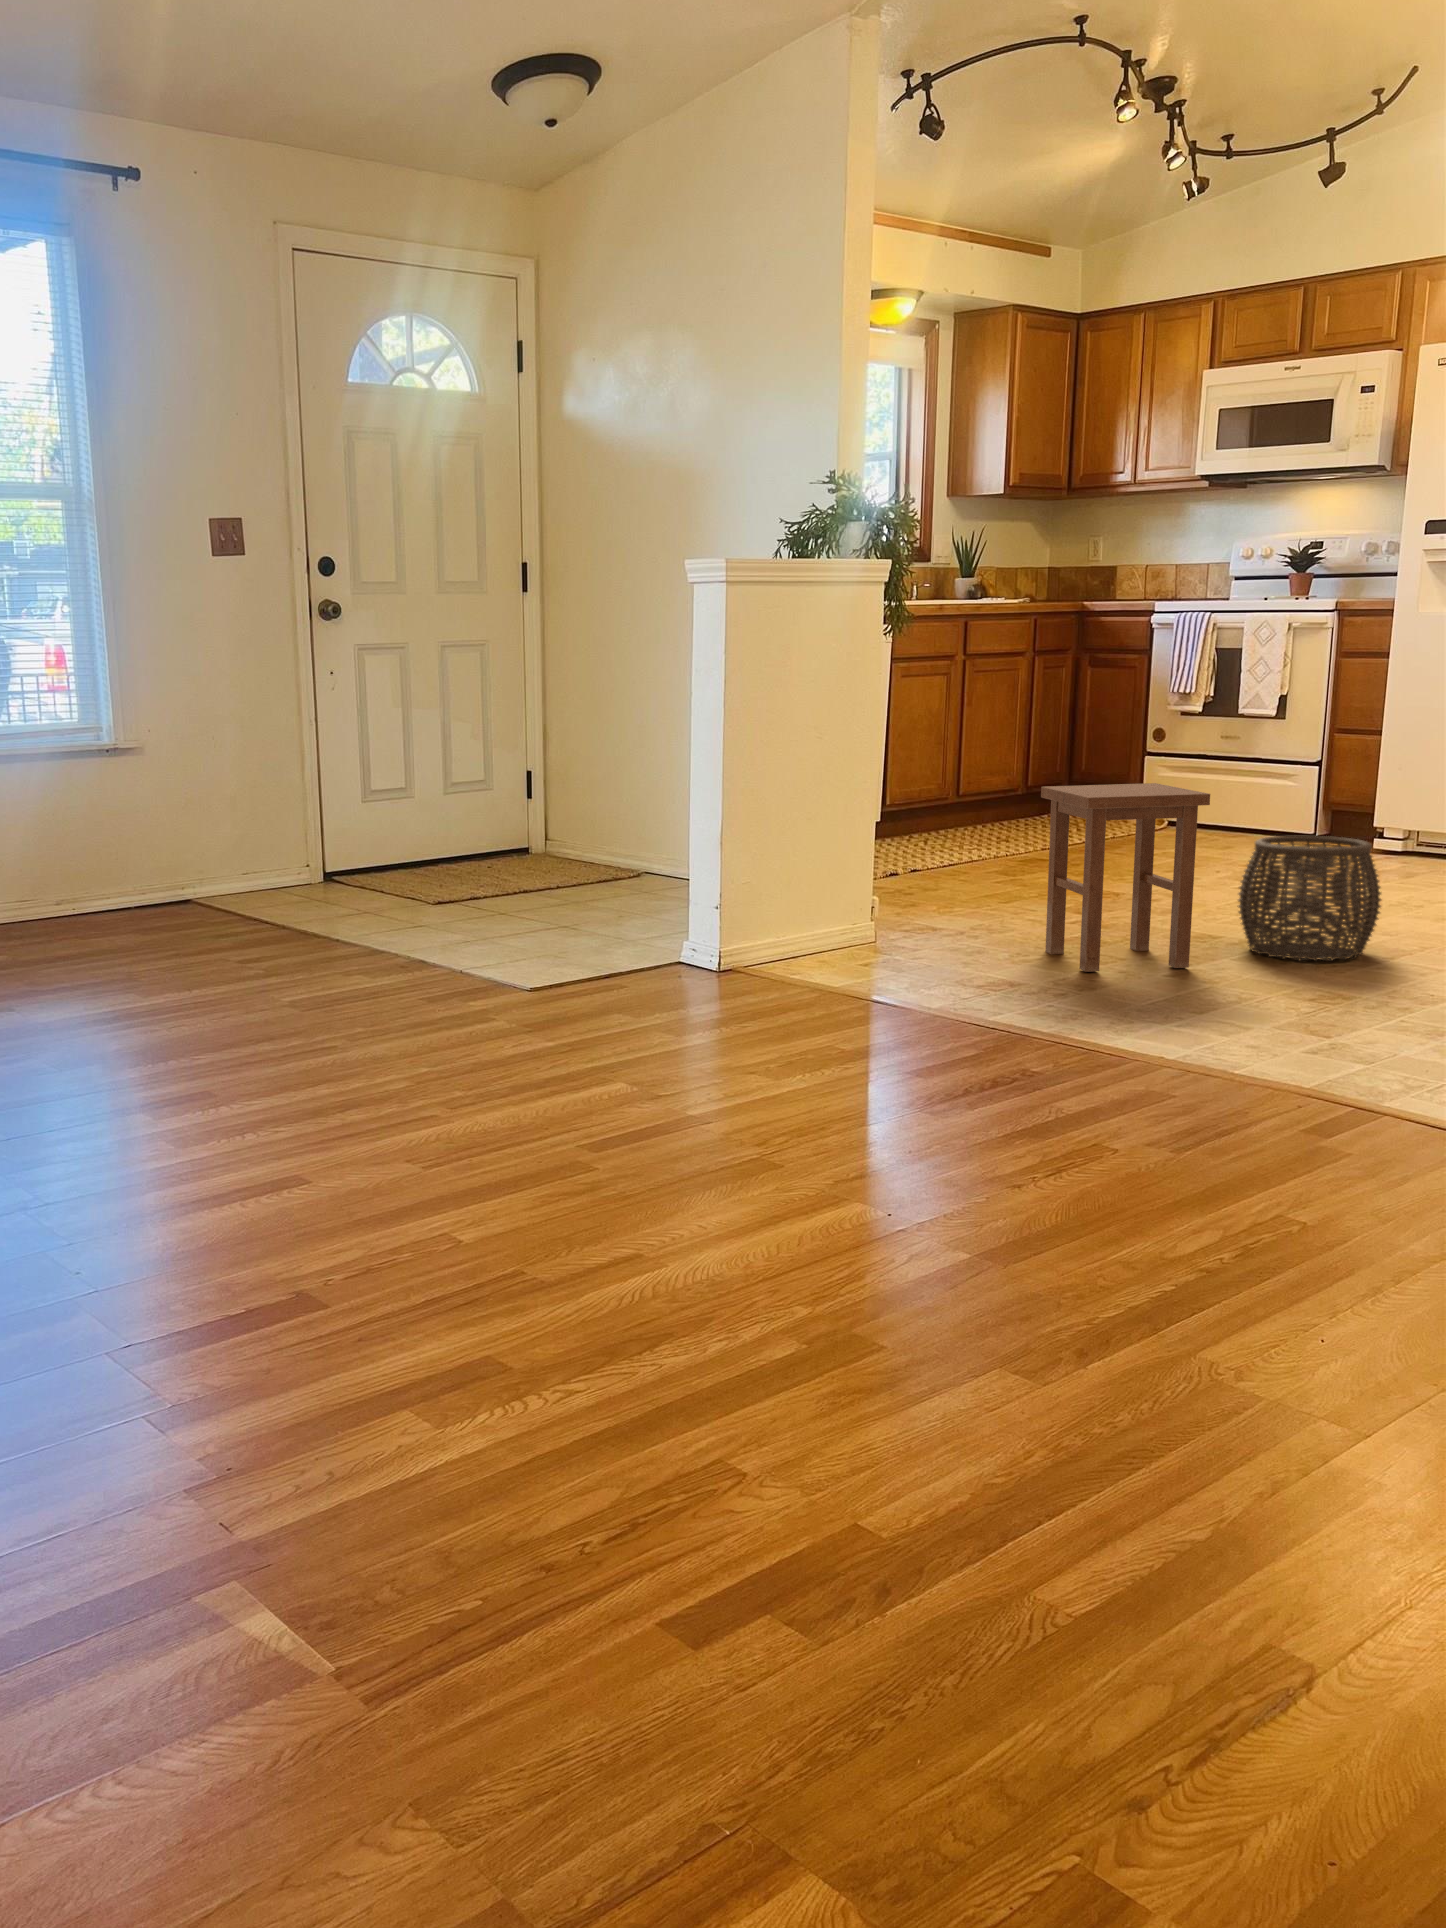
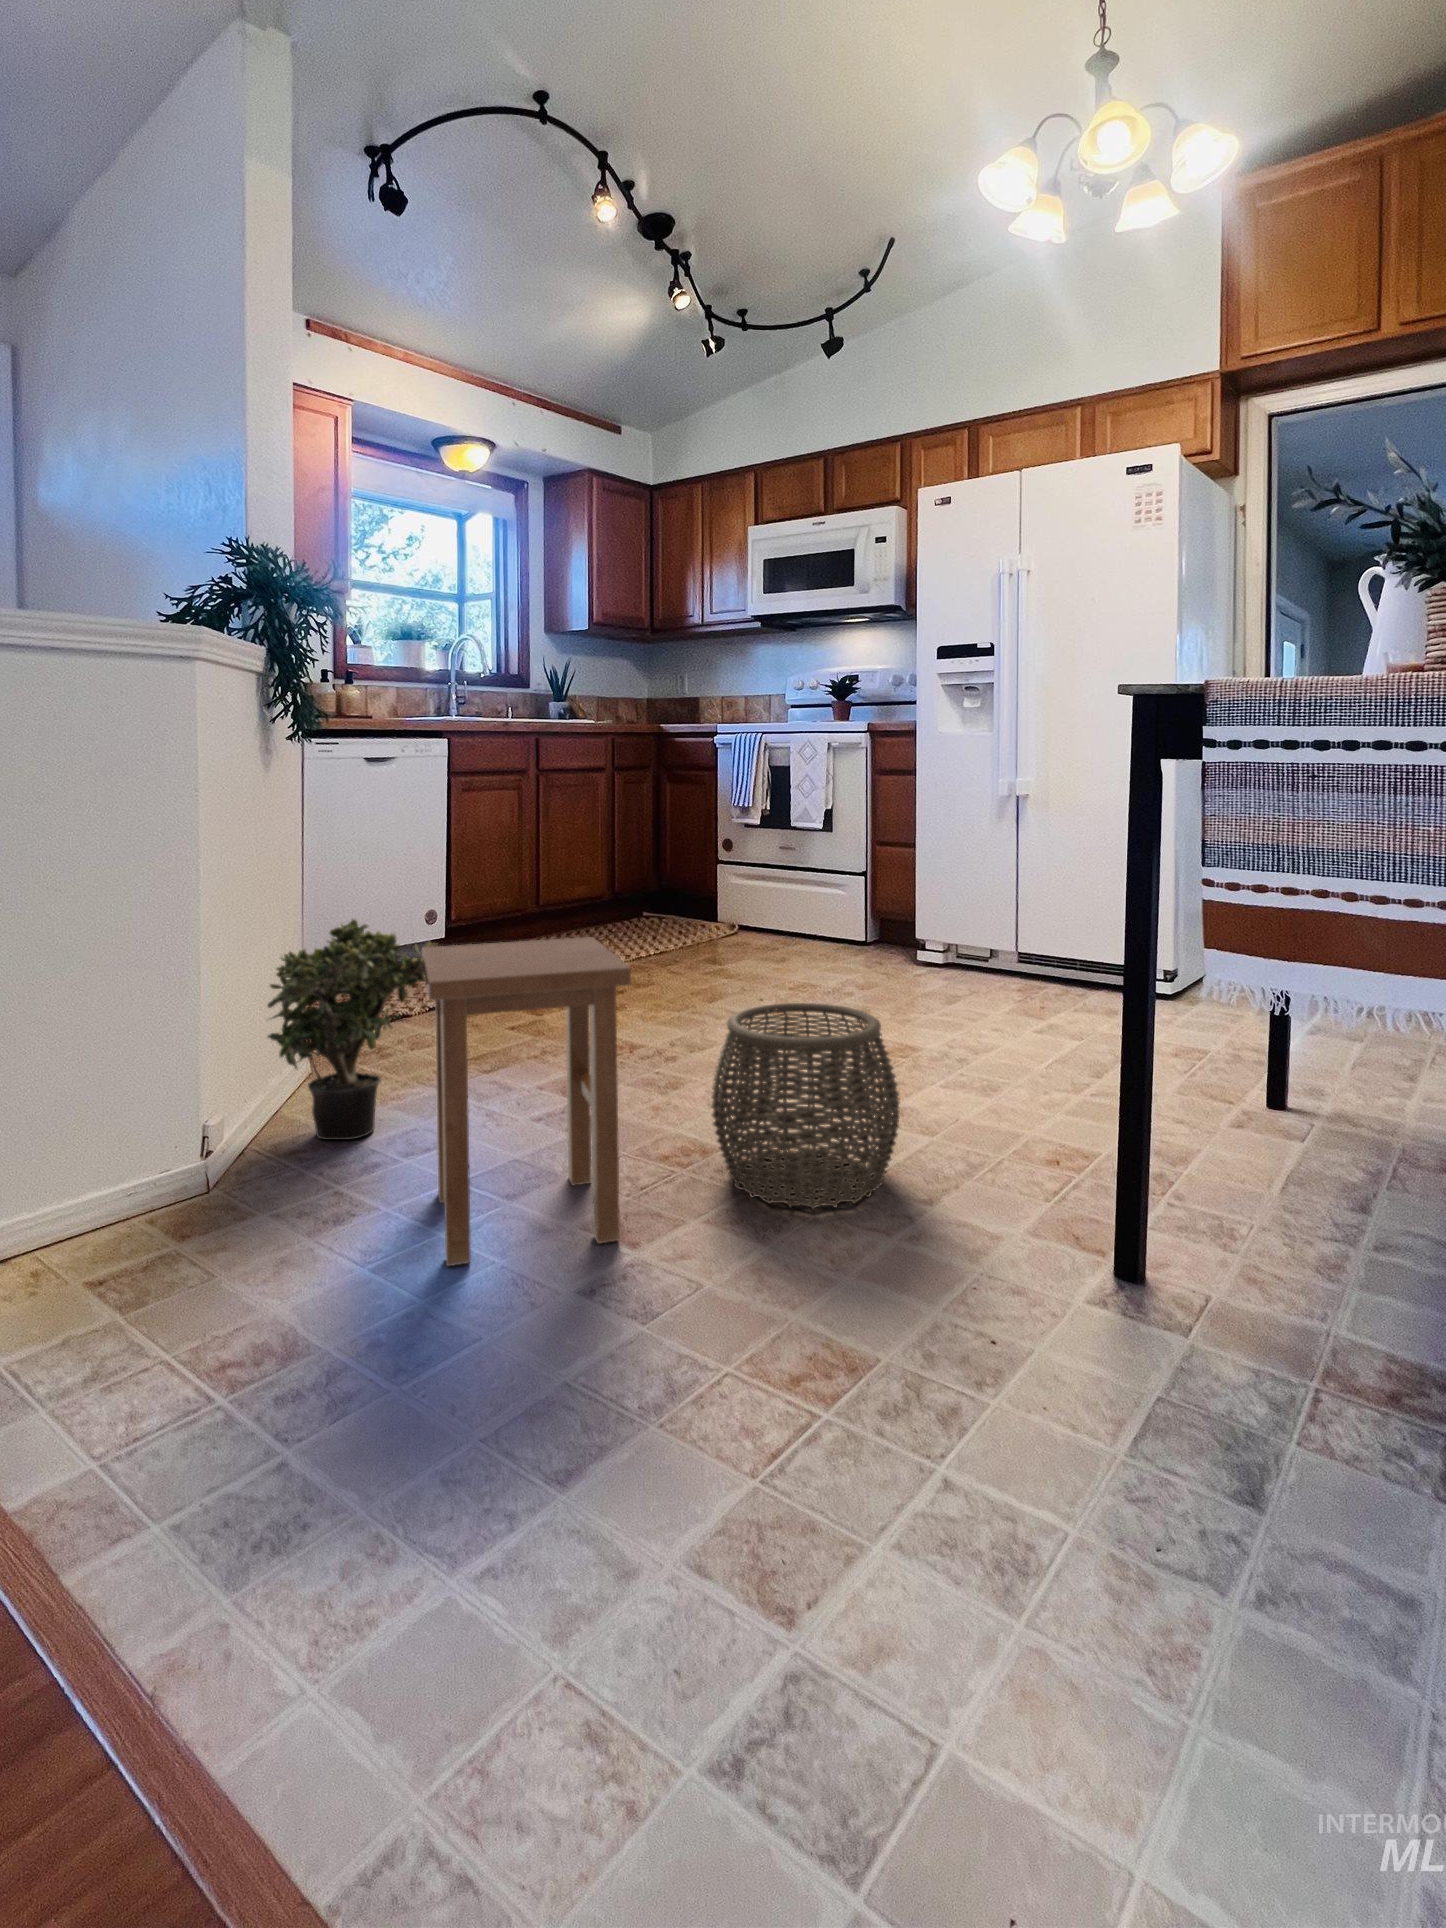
potted plant: none [889,774,1015,930] -> present [268,919,438,1140]

